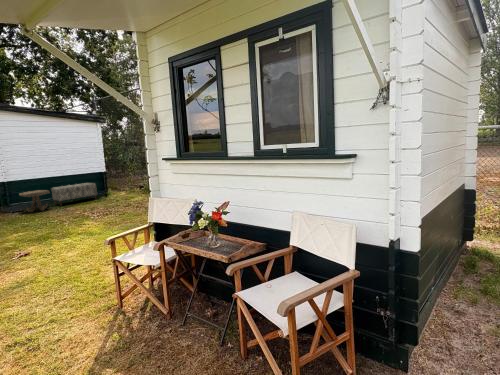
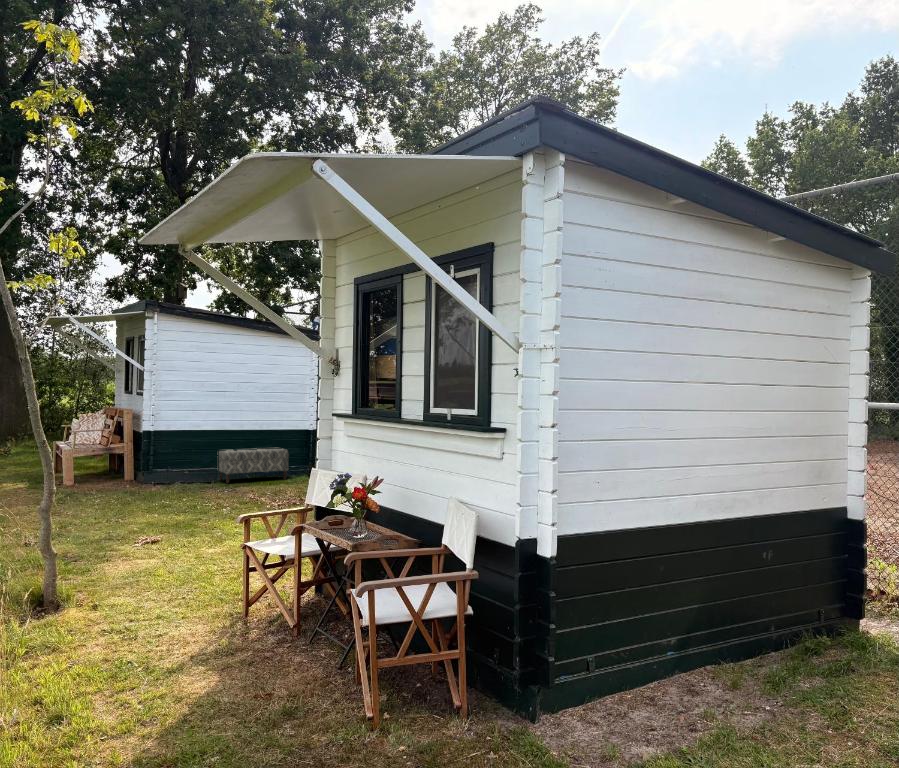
side table: present [19,190,50,212] -> none [168,452,213,487]

